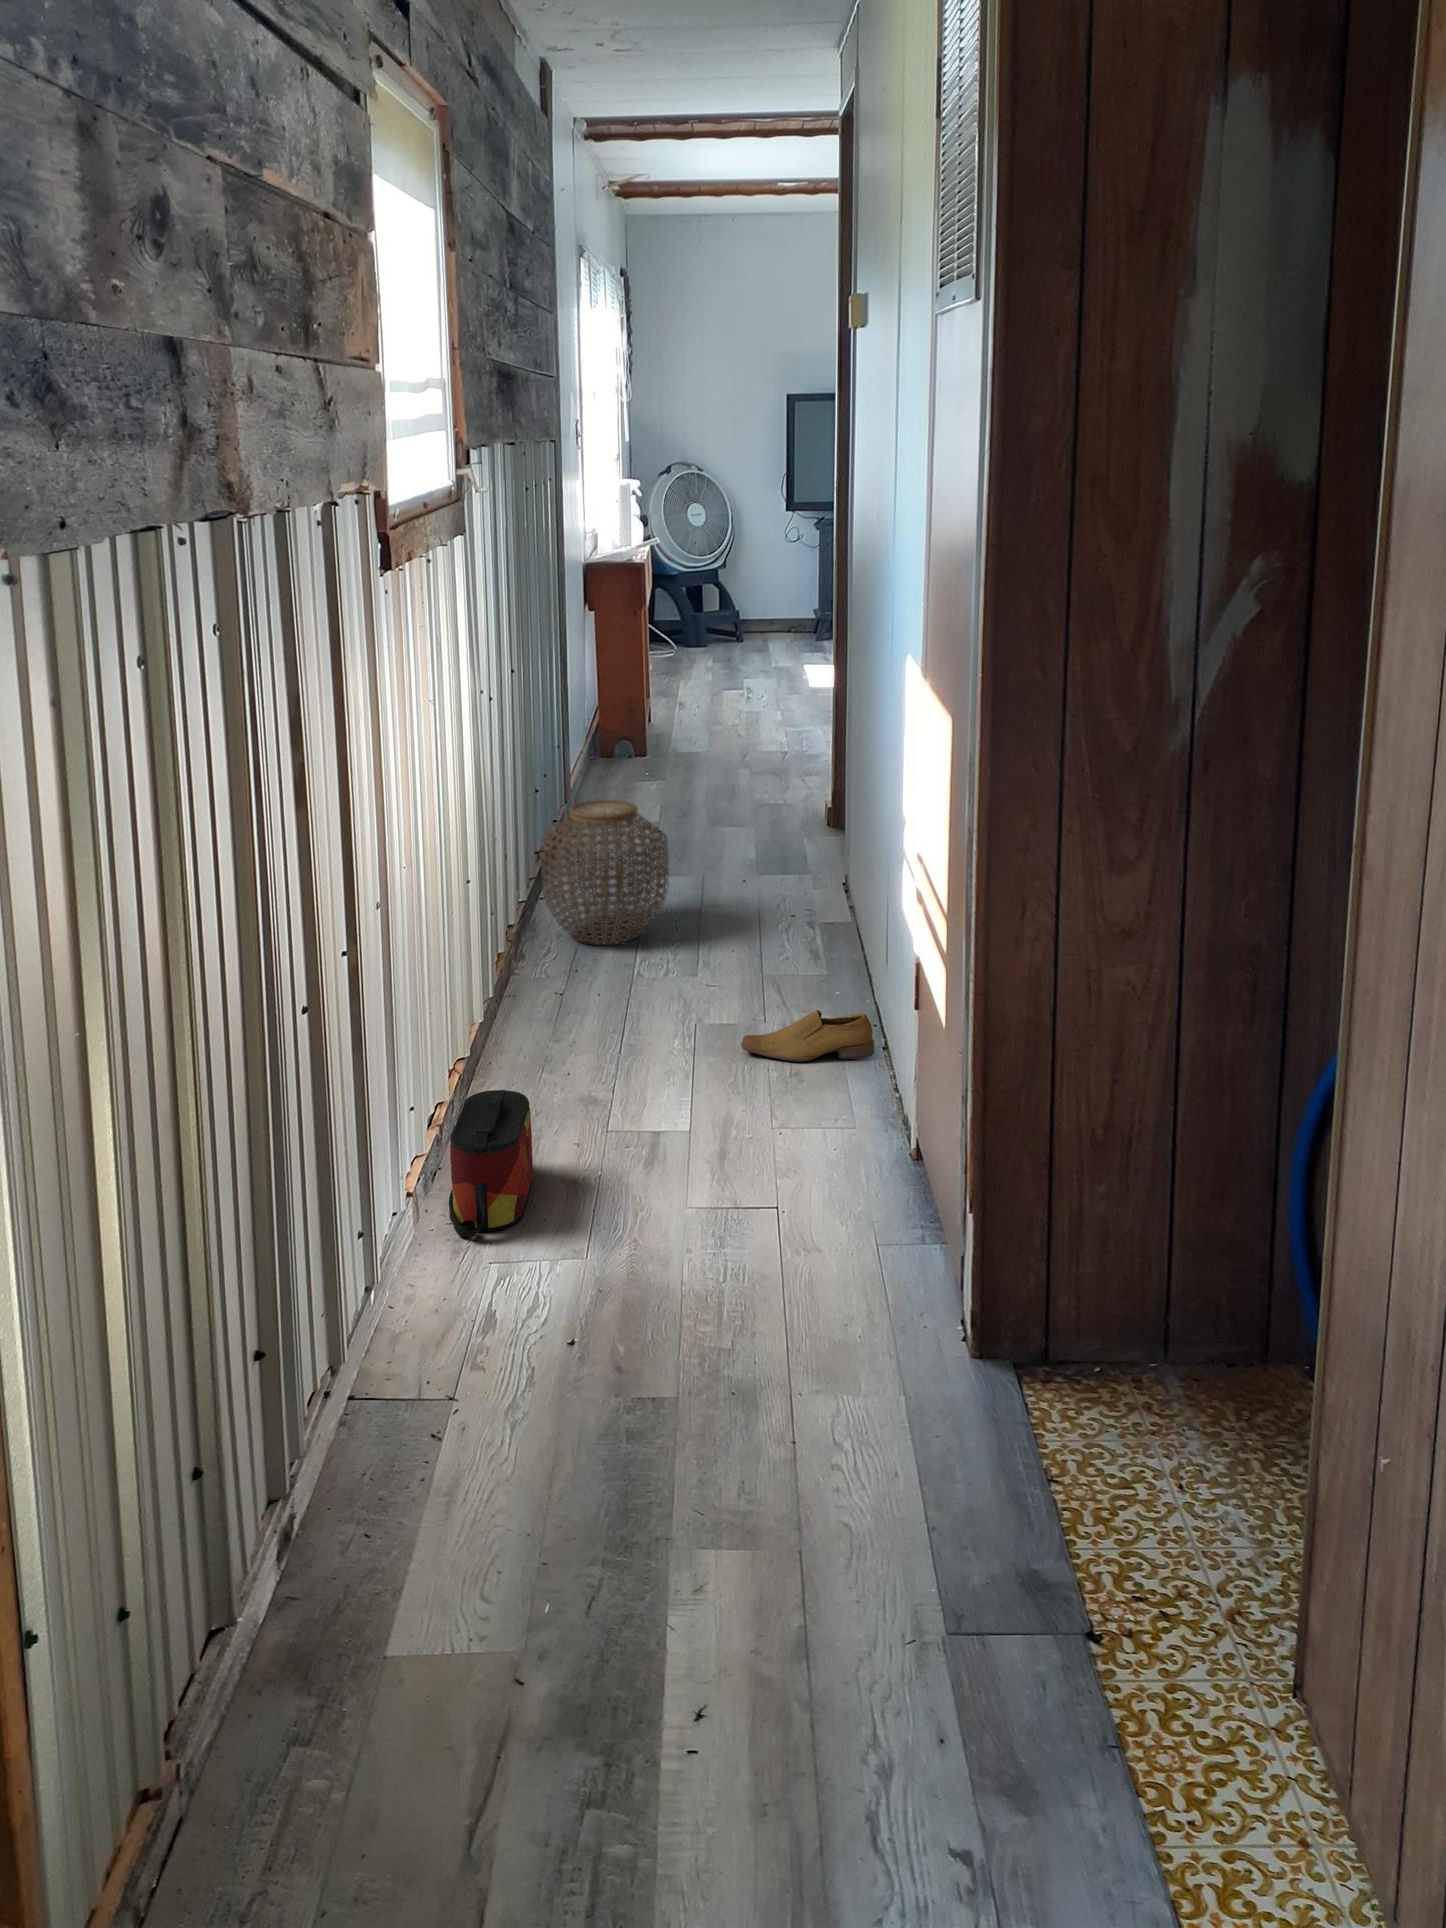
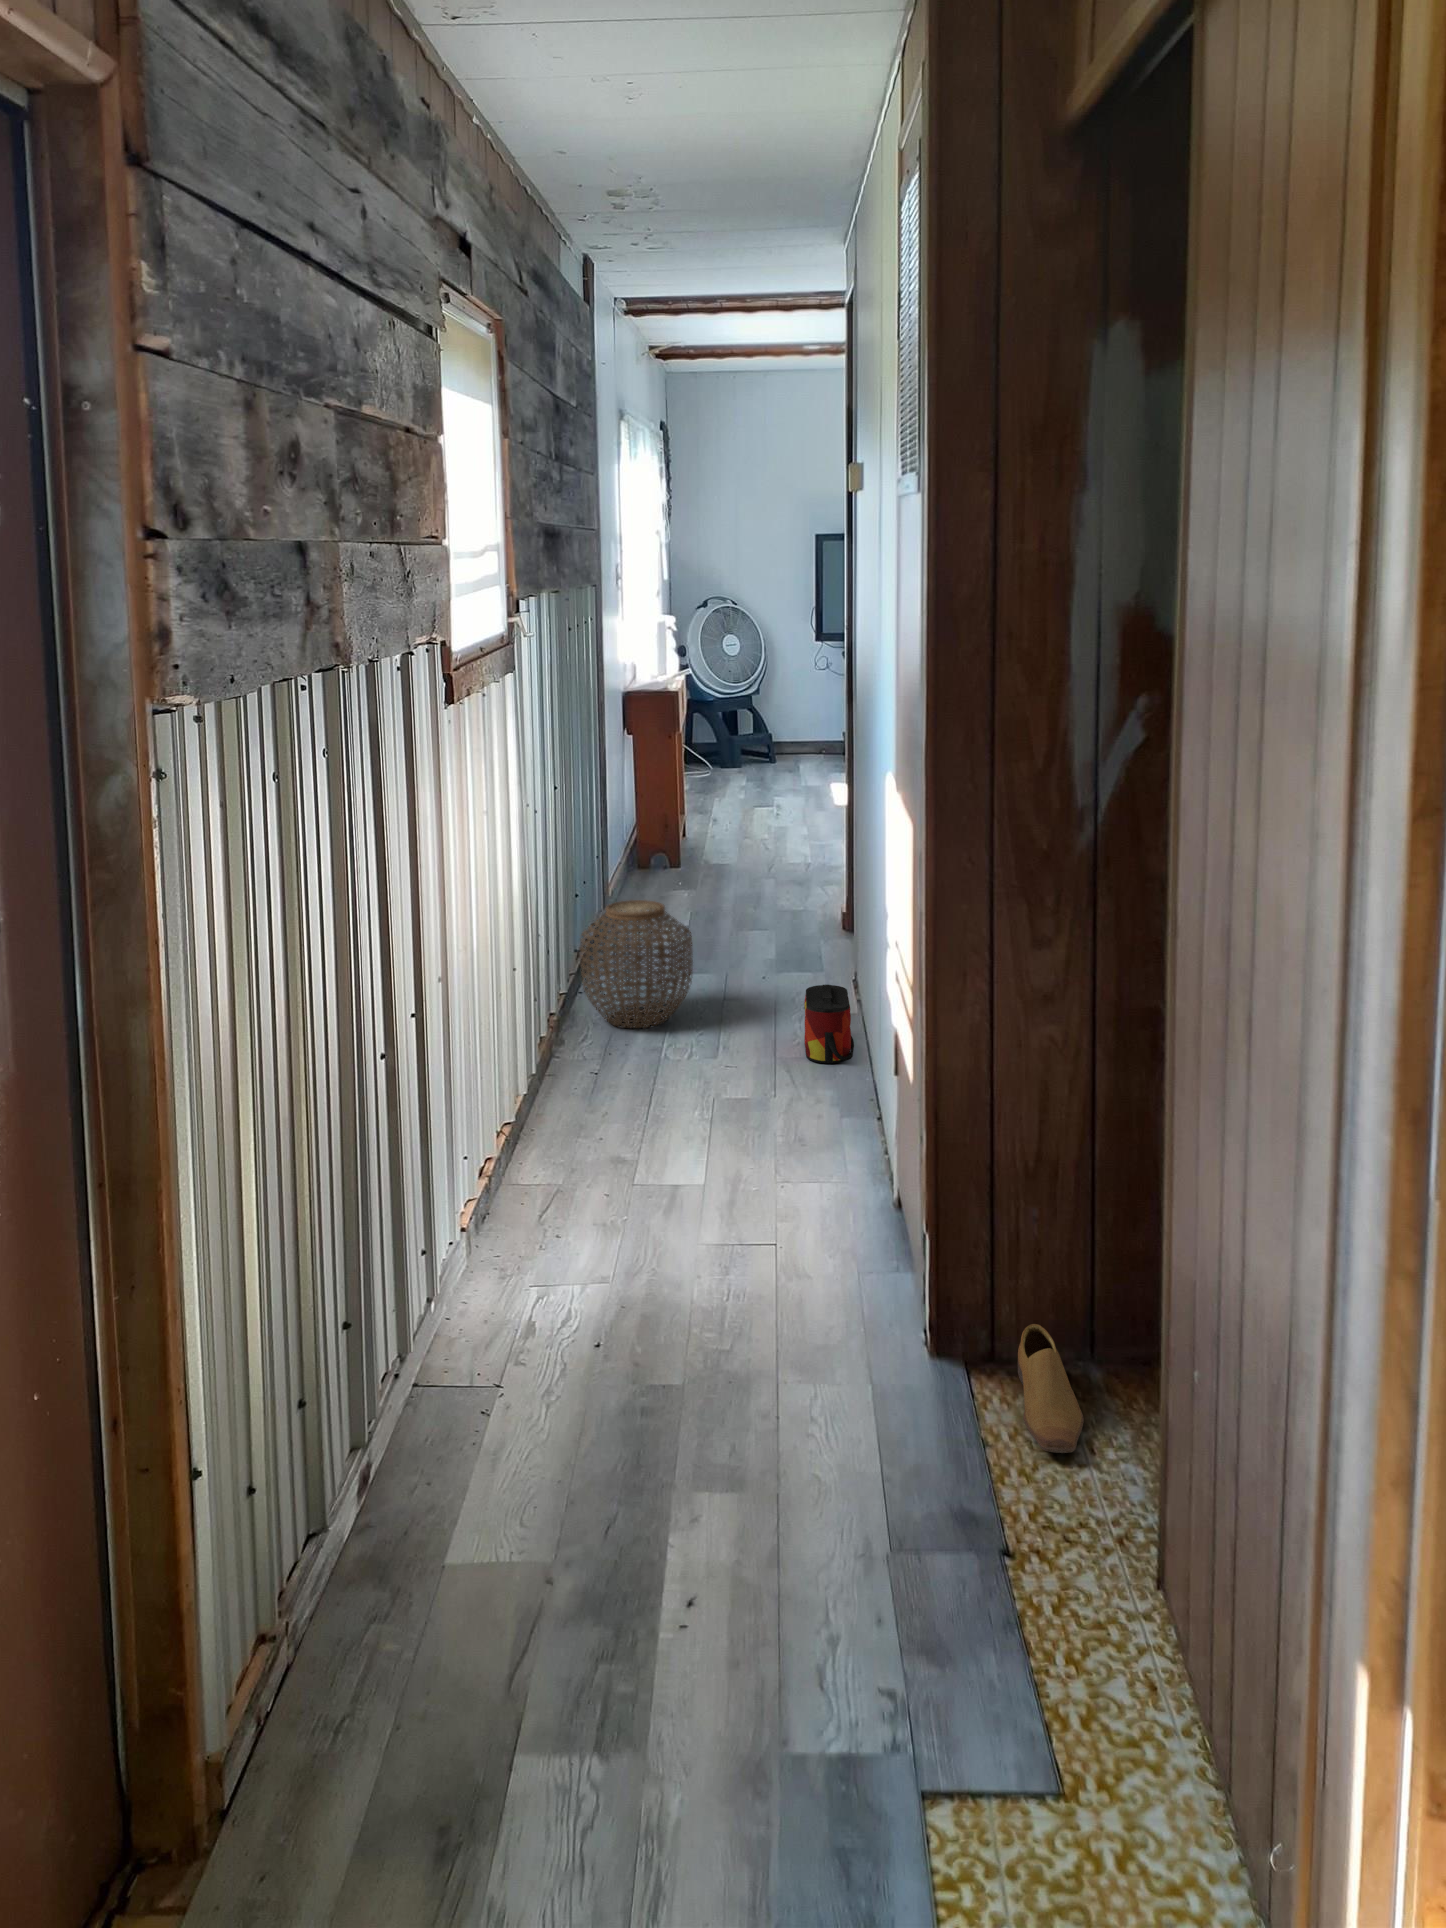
shoe: present [741,1010,874,1061] -> present [1018,1324,1084,1453]
bag: present [449,1090,533,1238] -> present [804,985,854,1063]

